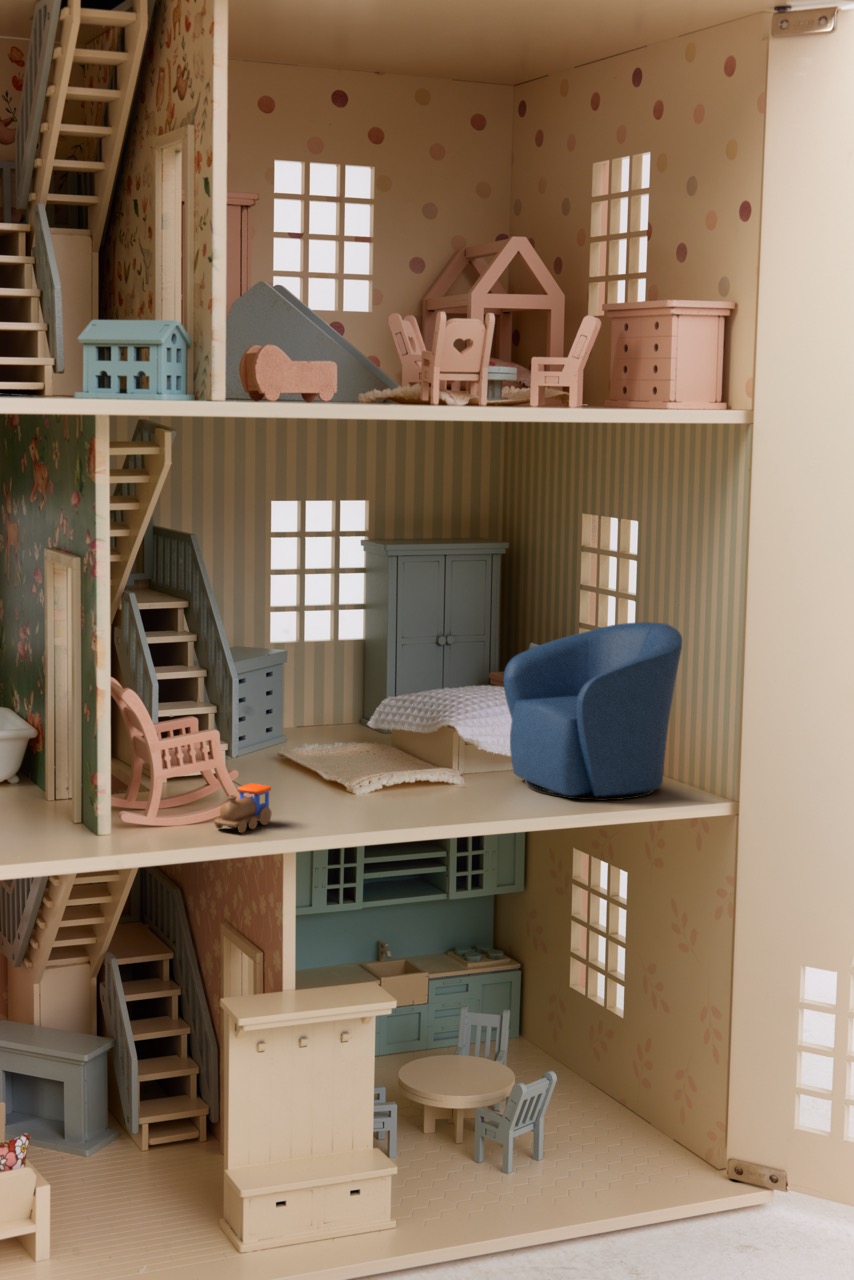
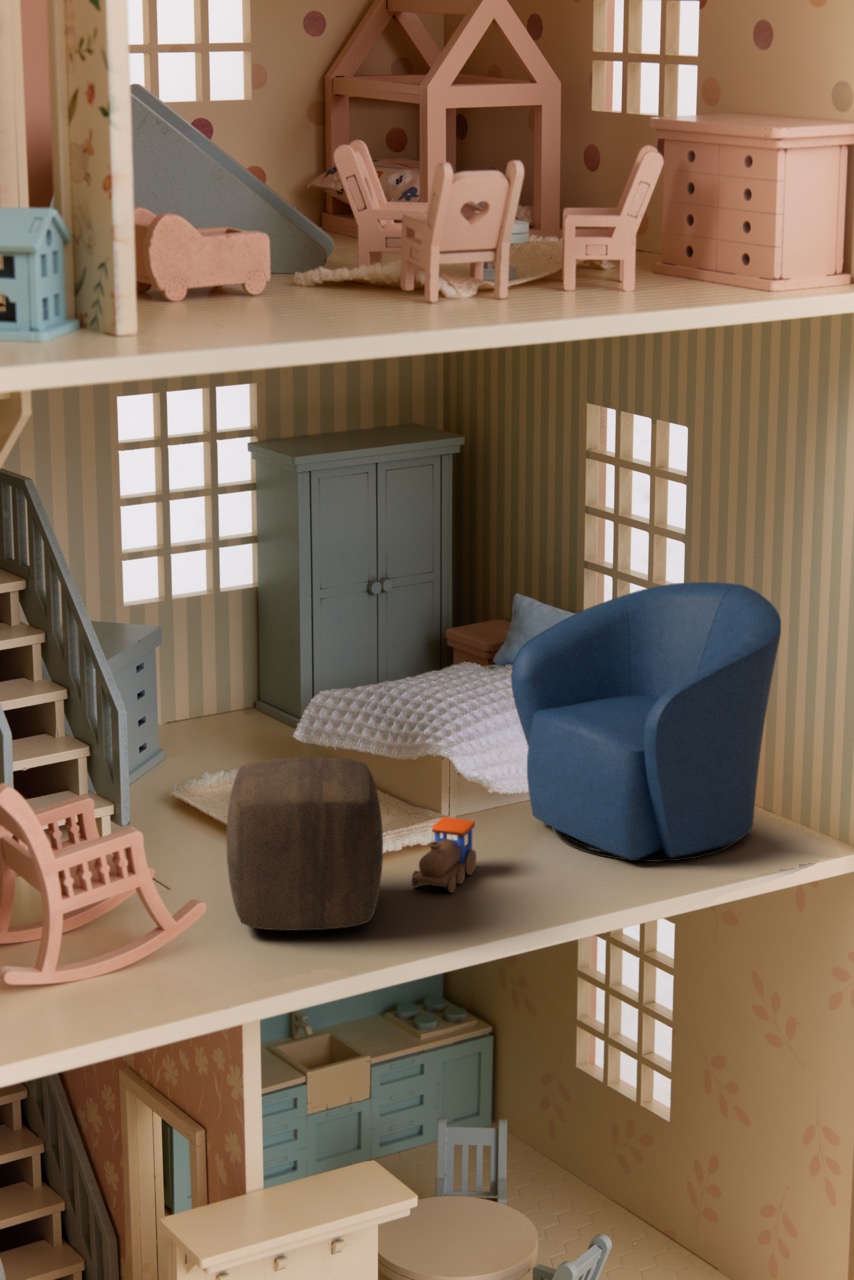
ottoman: none [284,705,390,814] -> present [226,757,383,930]
toy train: present [214,783,272,833] -> present [412,817,476,892]

